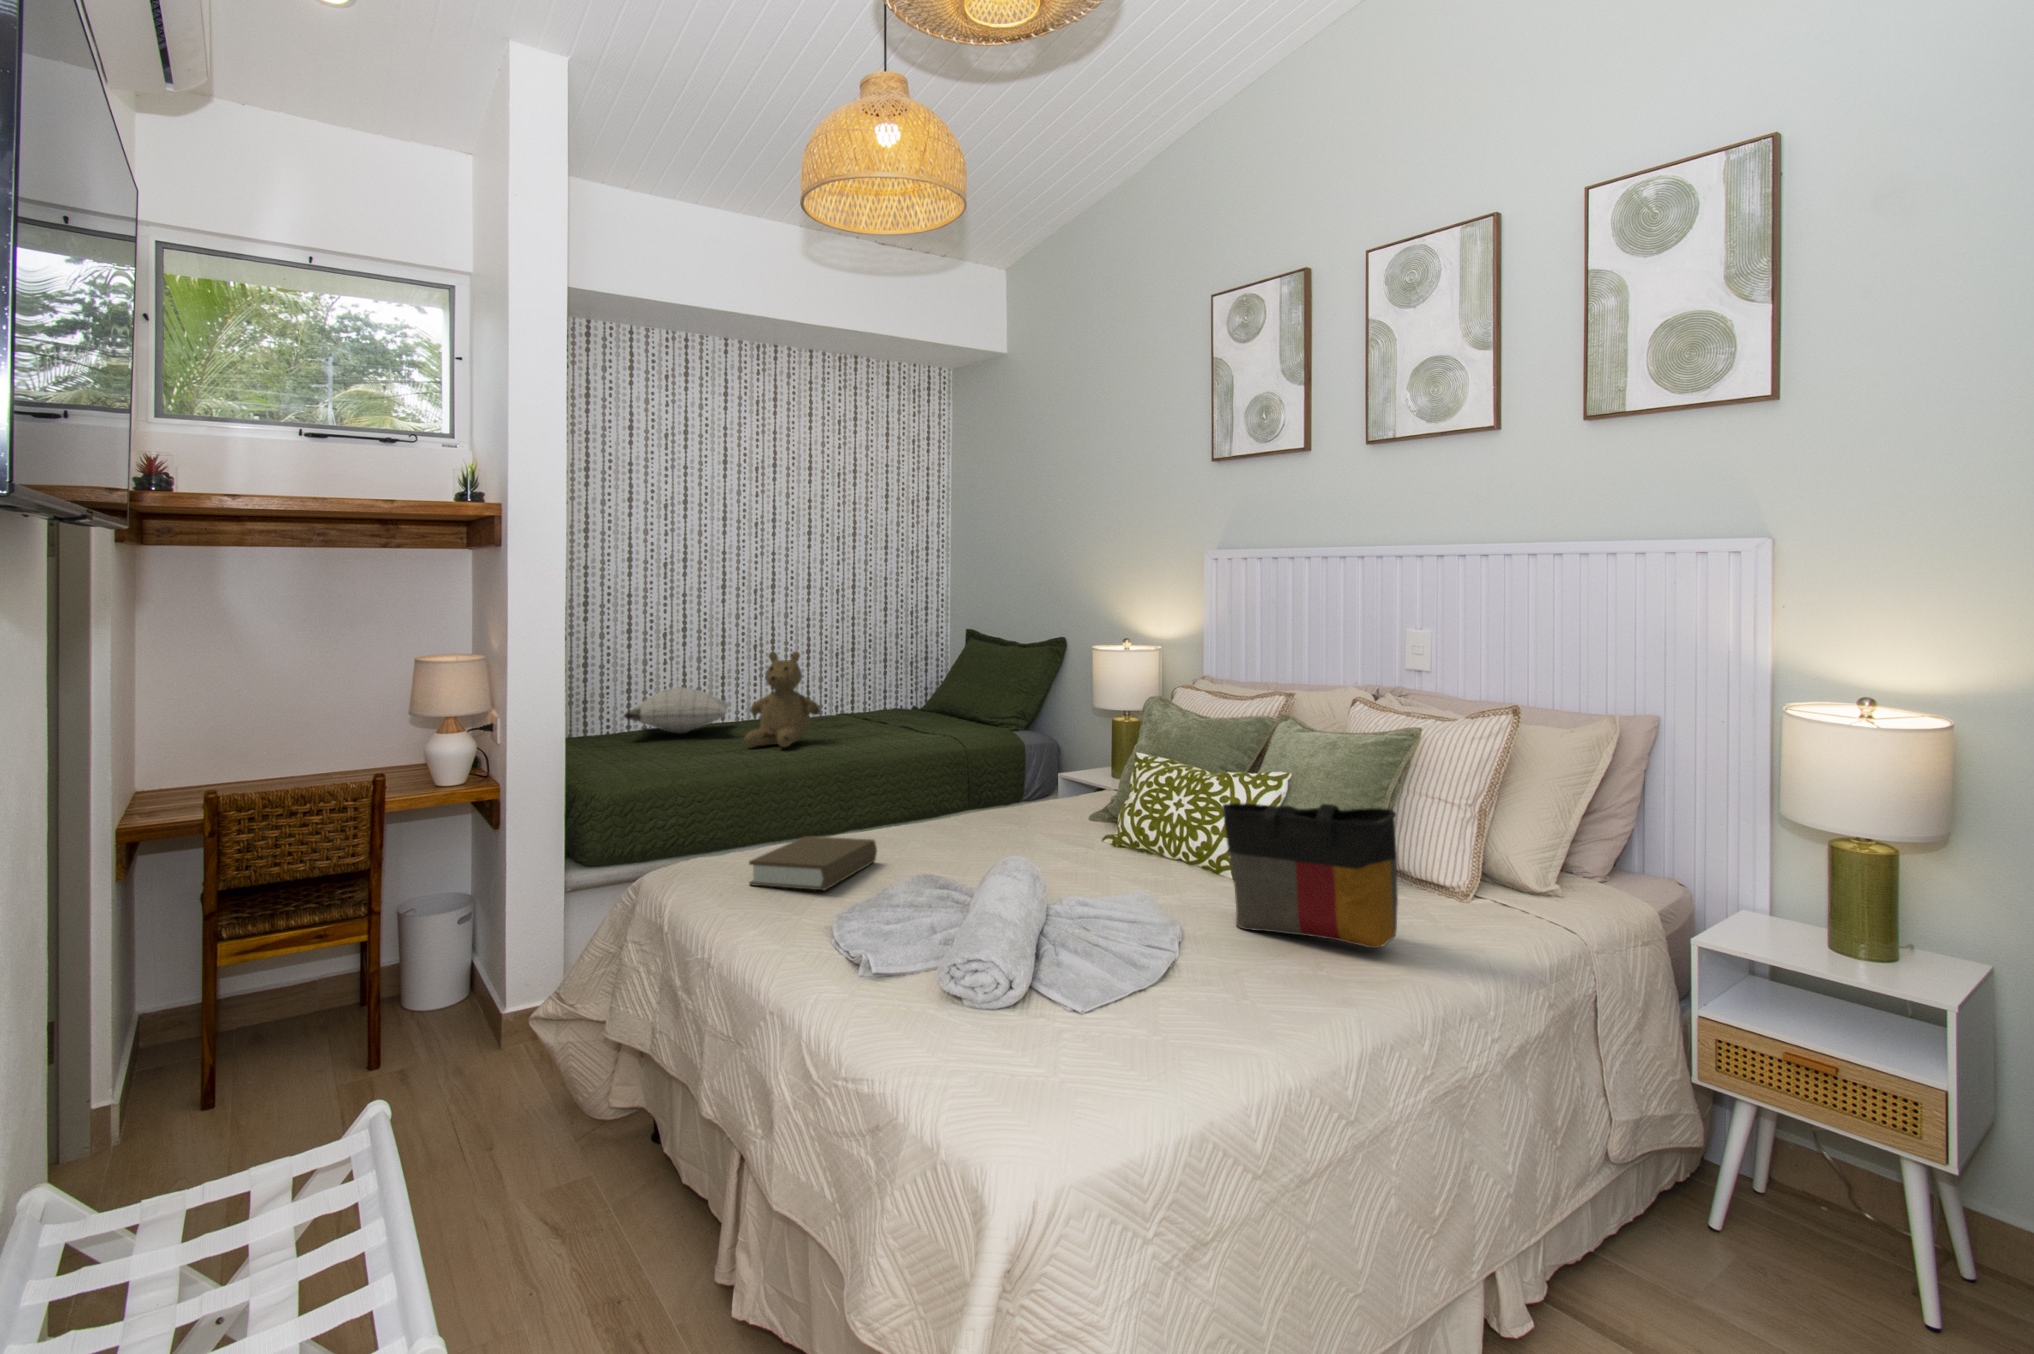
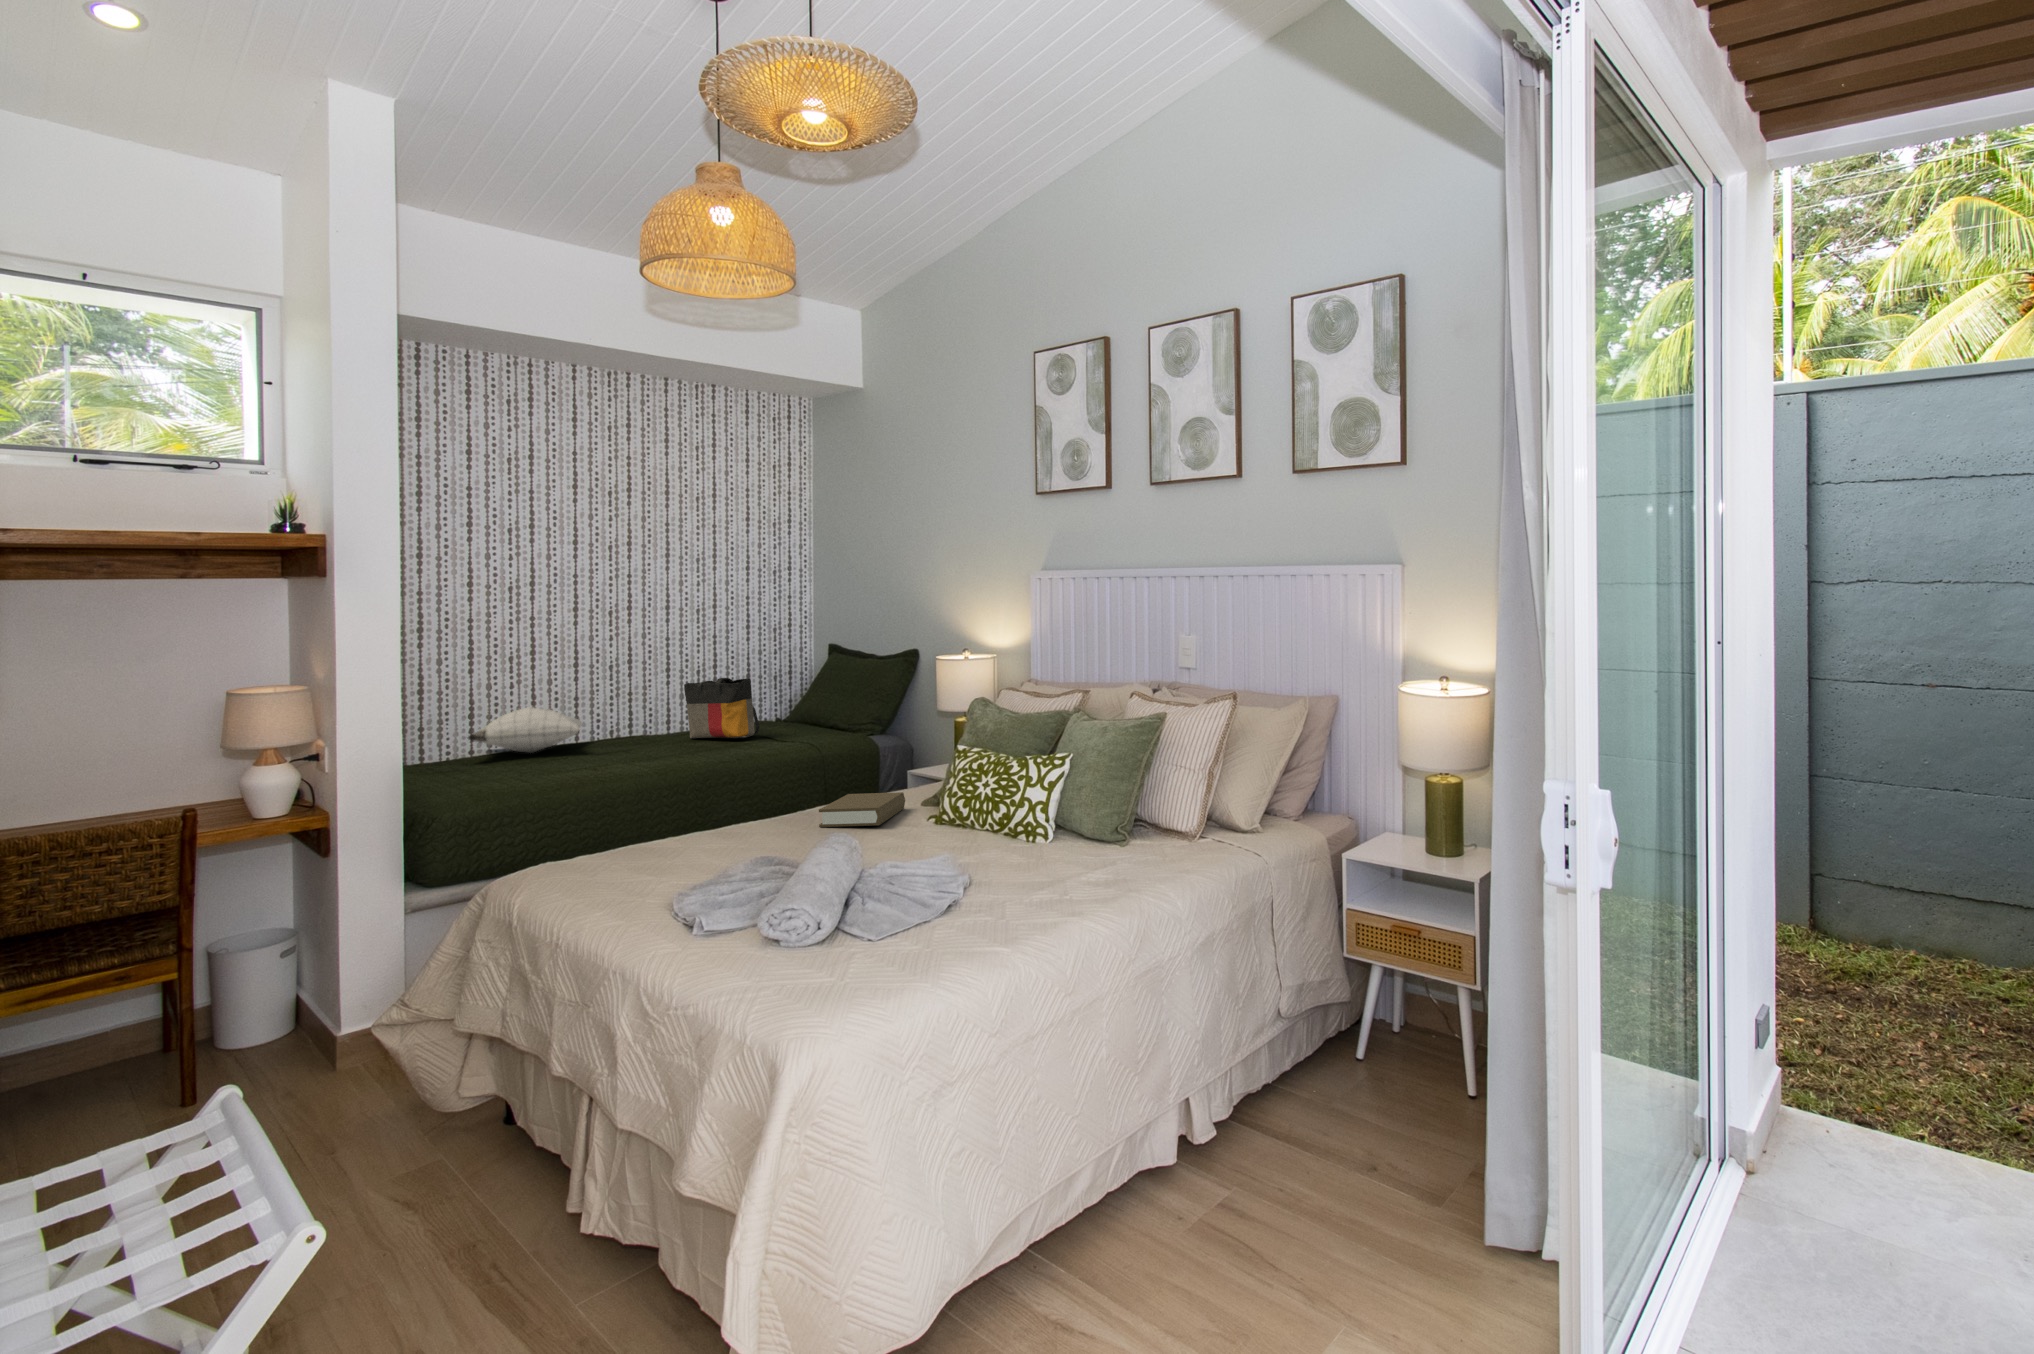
teddy bear: present [744,651,820,747] -> none [598,669,676,761]
tote bag: present [1222,803,1398,948] -> present [684,678,760,739]
book: present [749,836,877,890] -> present [819,792,905,827]

